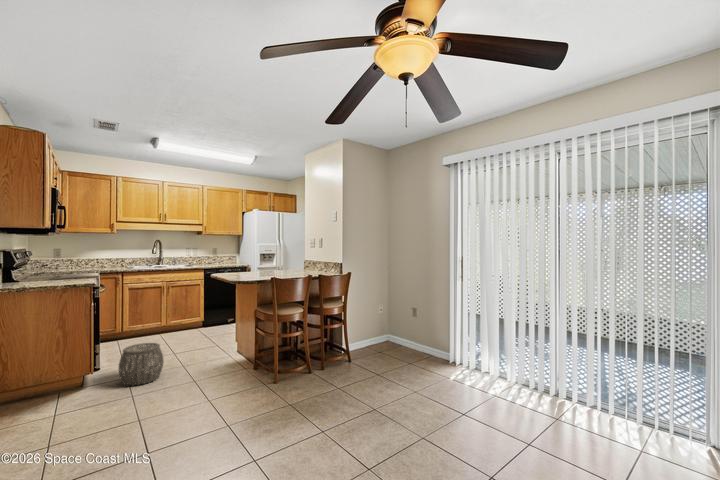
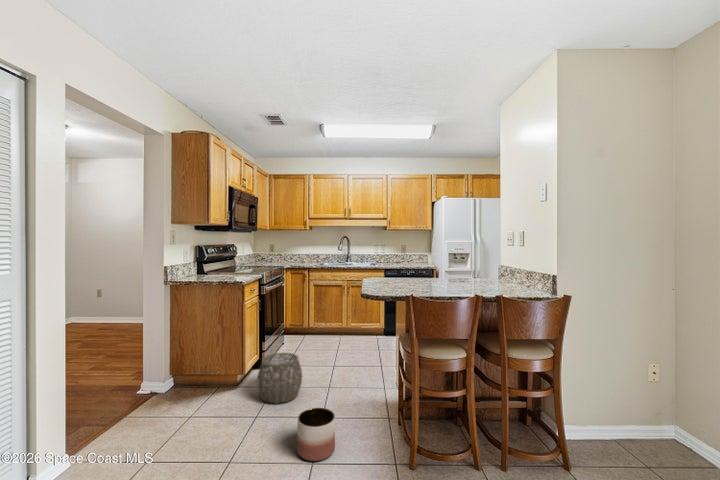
planter: none [191,366,220,399] -> present [297,408,335,461]

